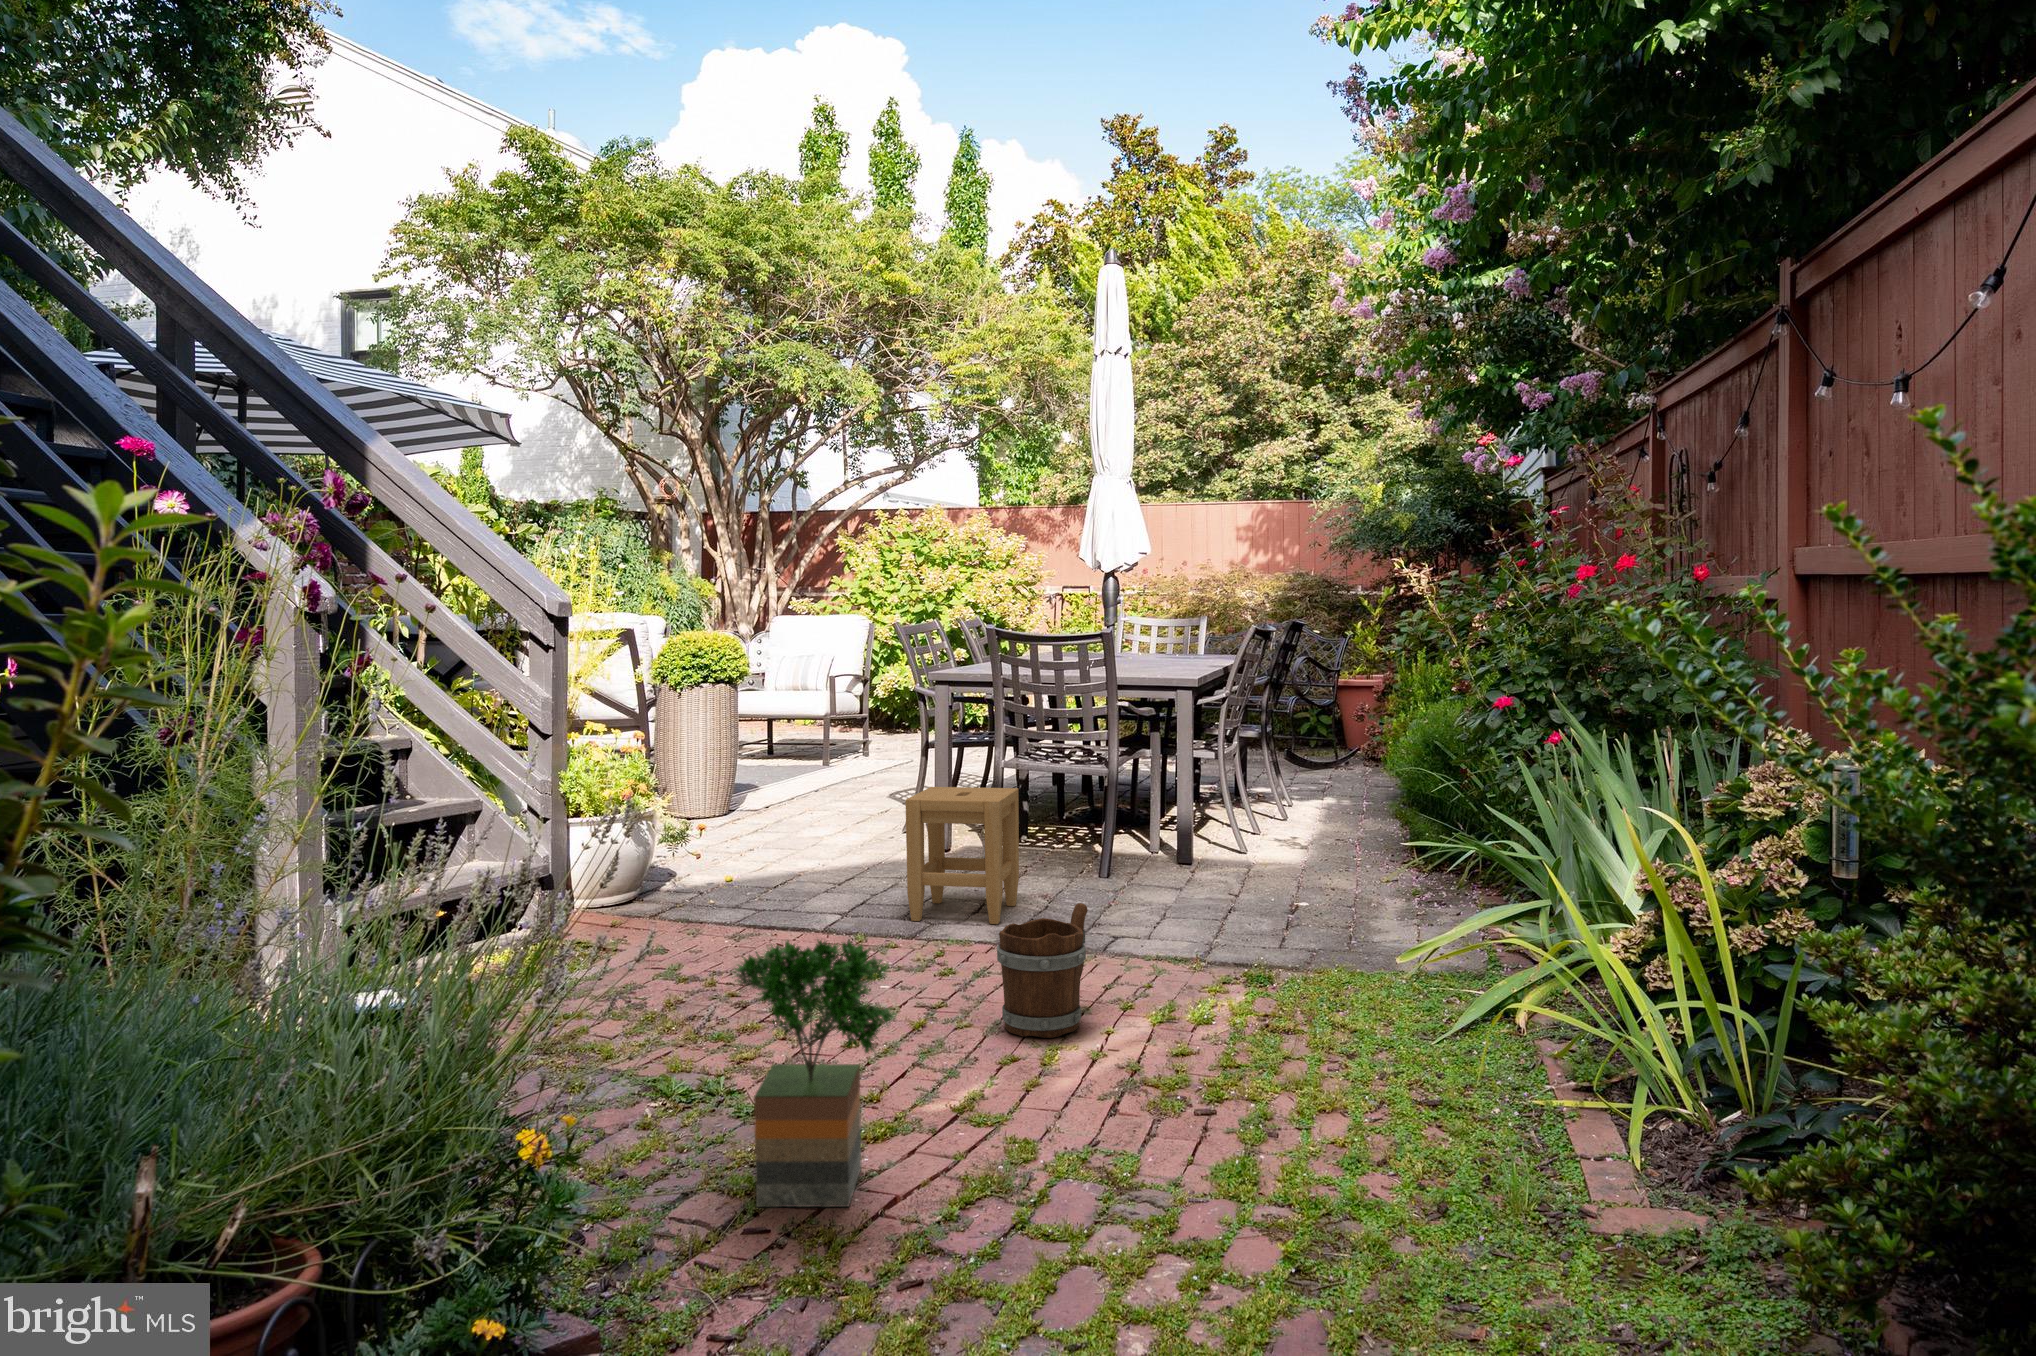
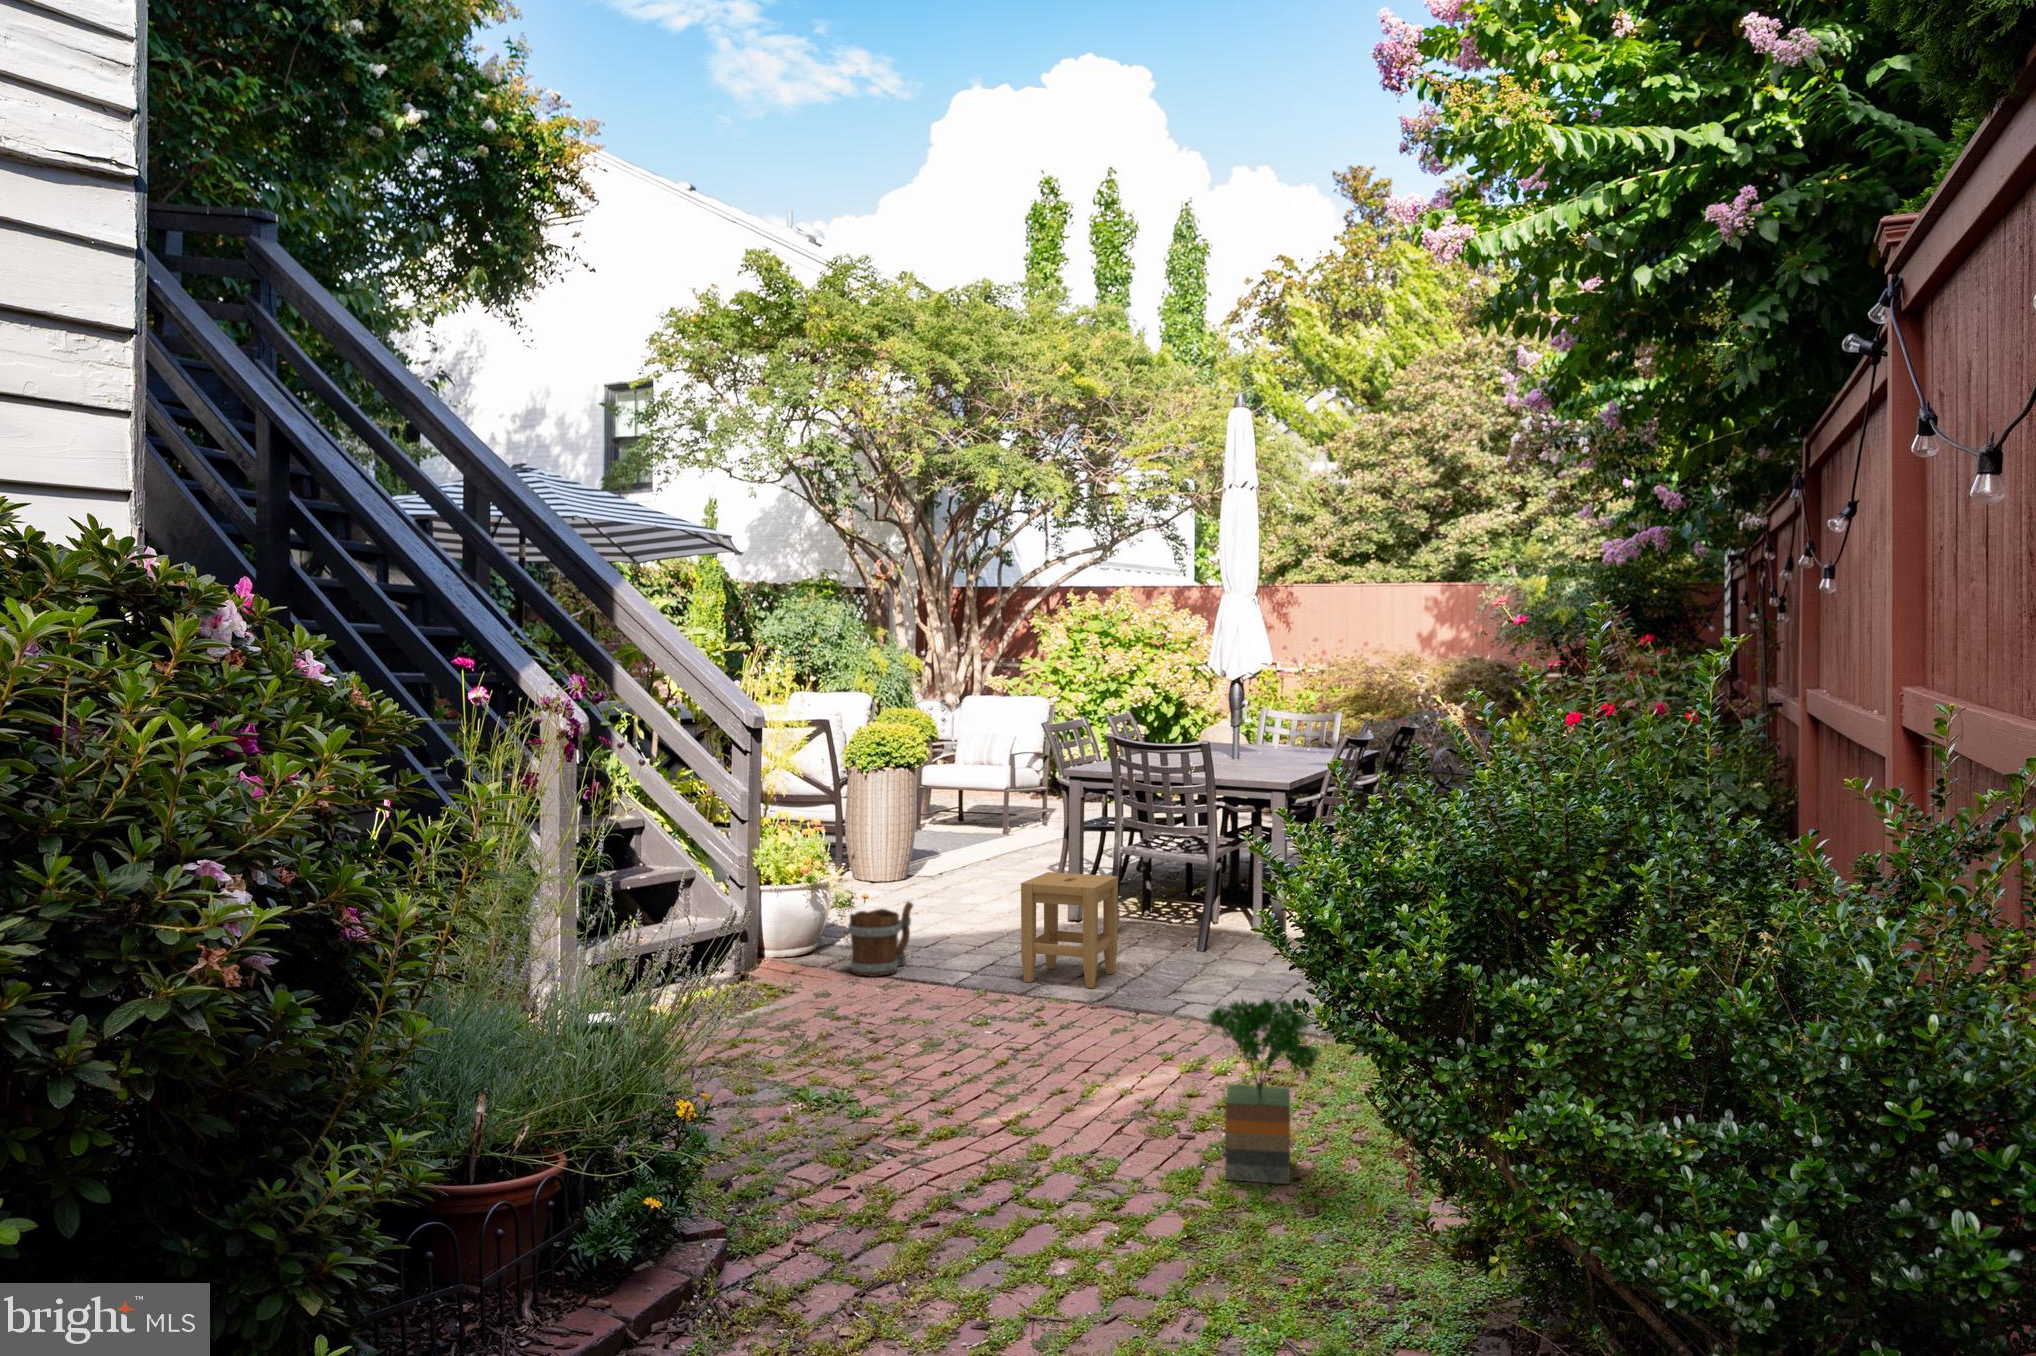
bucket: present [997,903,1088,1038] -> present [847,902,913,977]
potted tree: present [732,940,894,1207] -> present [1206,999,1321,1184]

